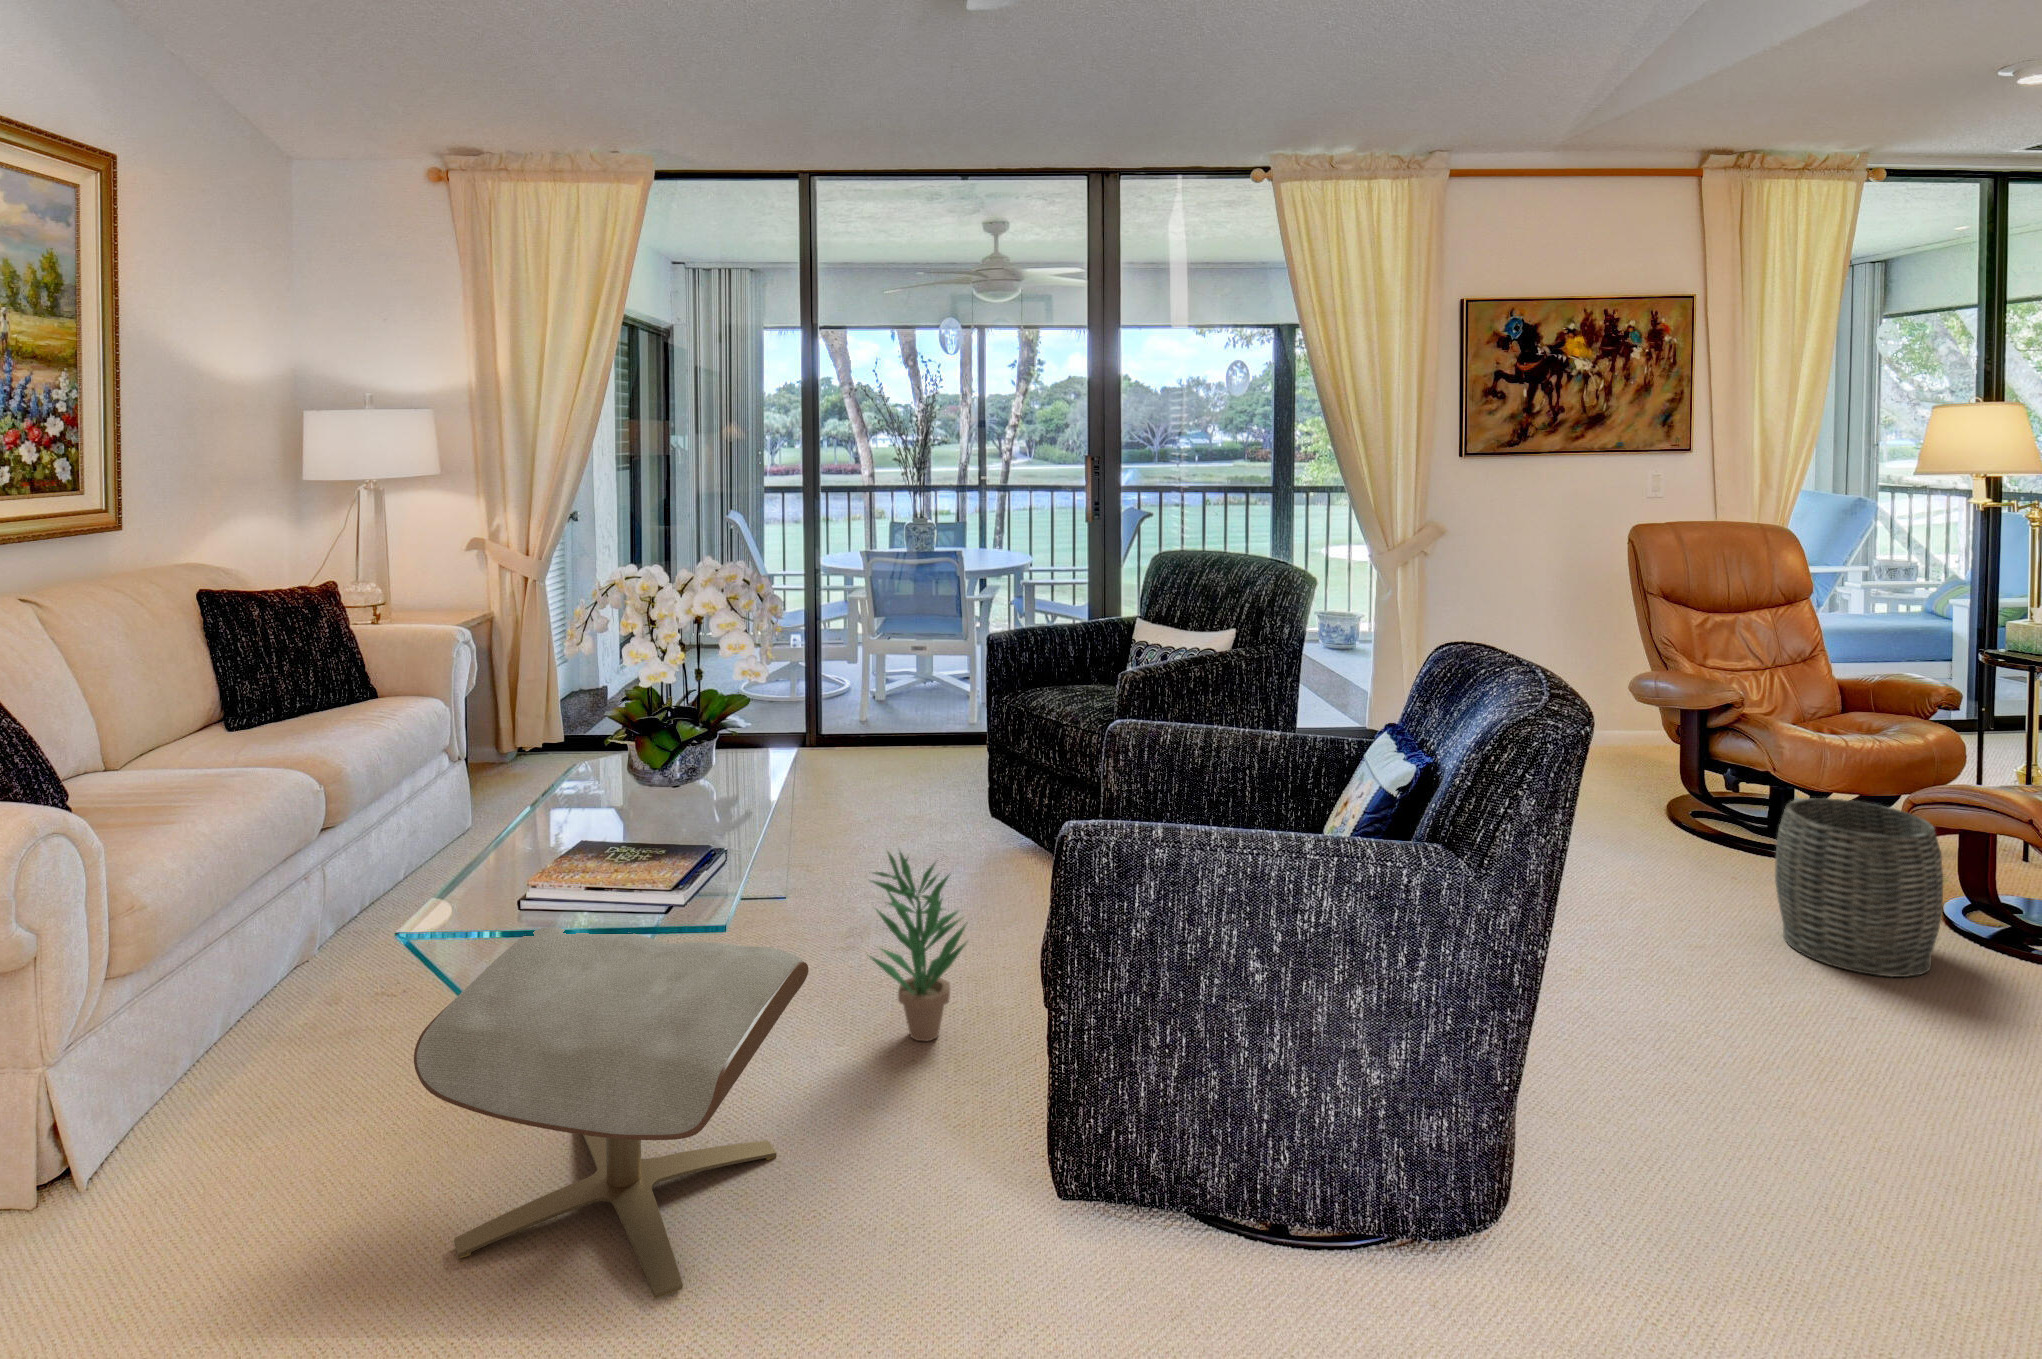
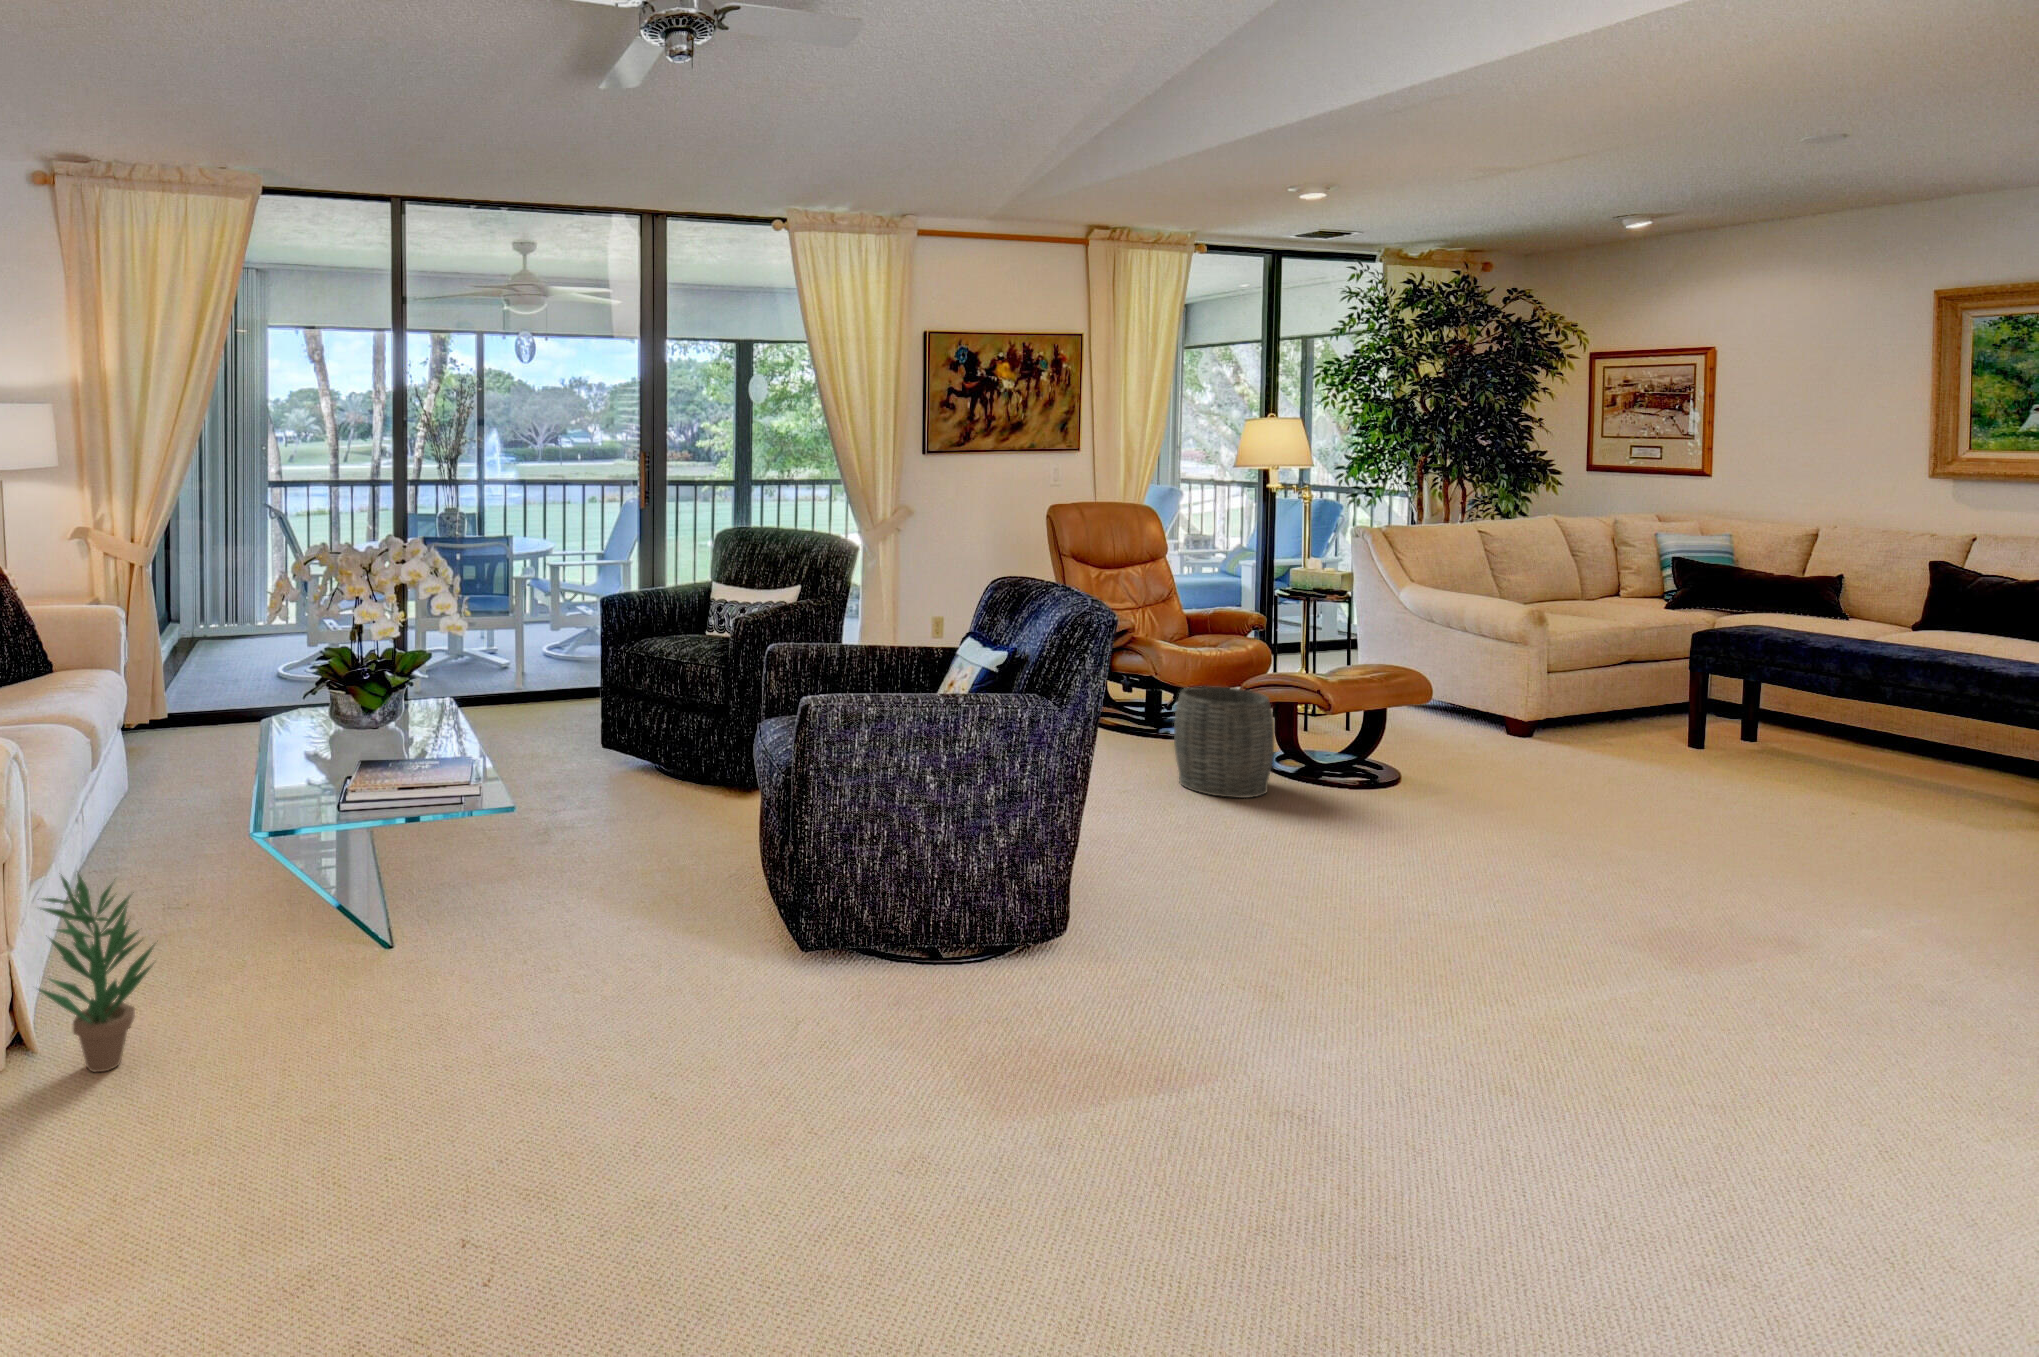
potted plant: present [870,852,966,1041] -> present [39,874,154,1072]
ottoman: present [414,927,809,1299] -> none [346,807,606,1042]

